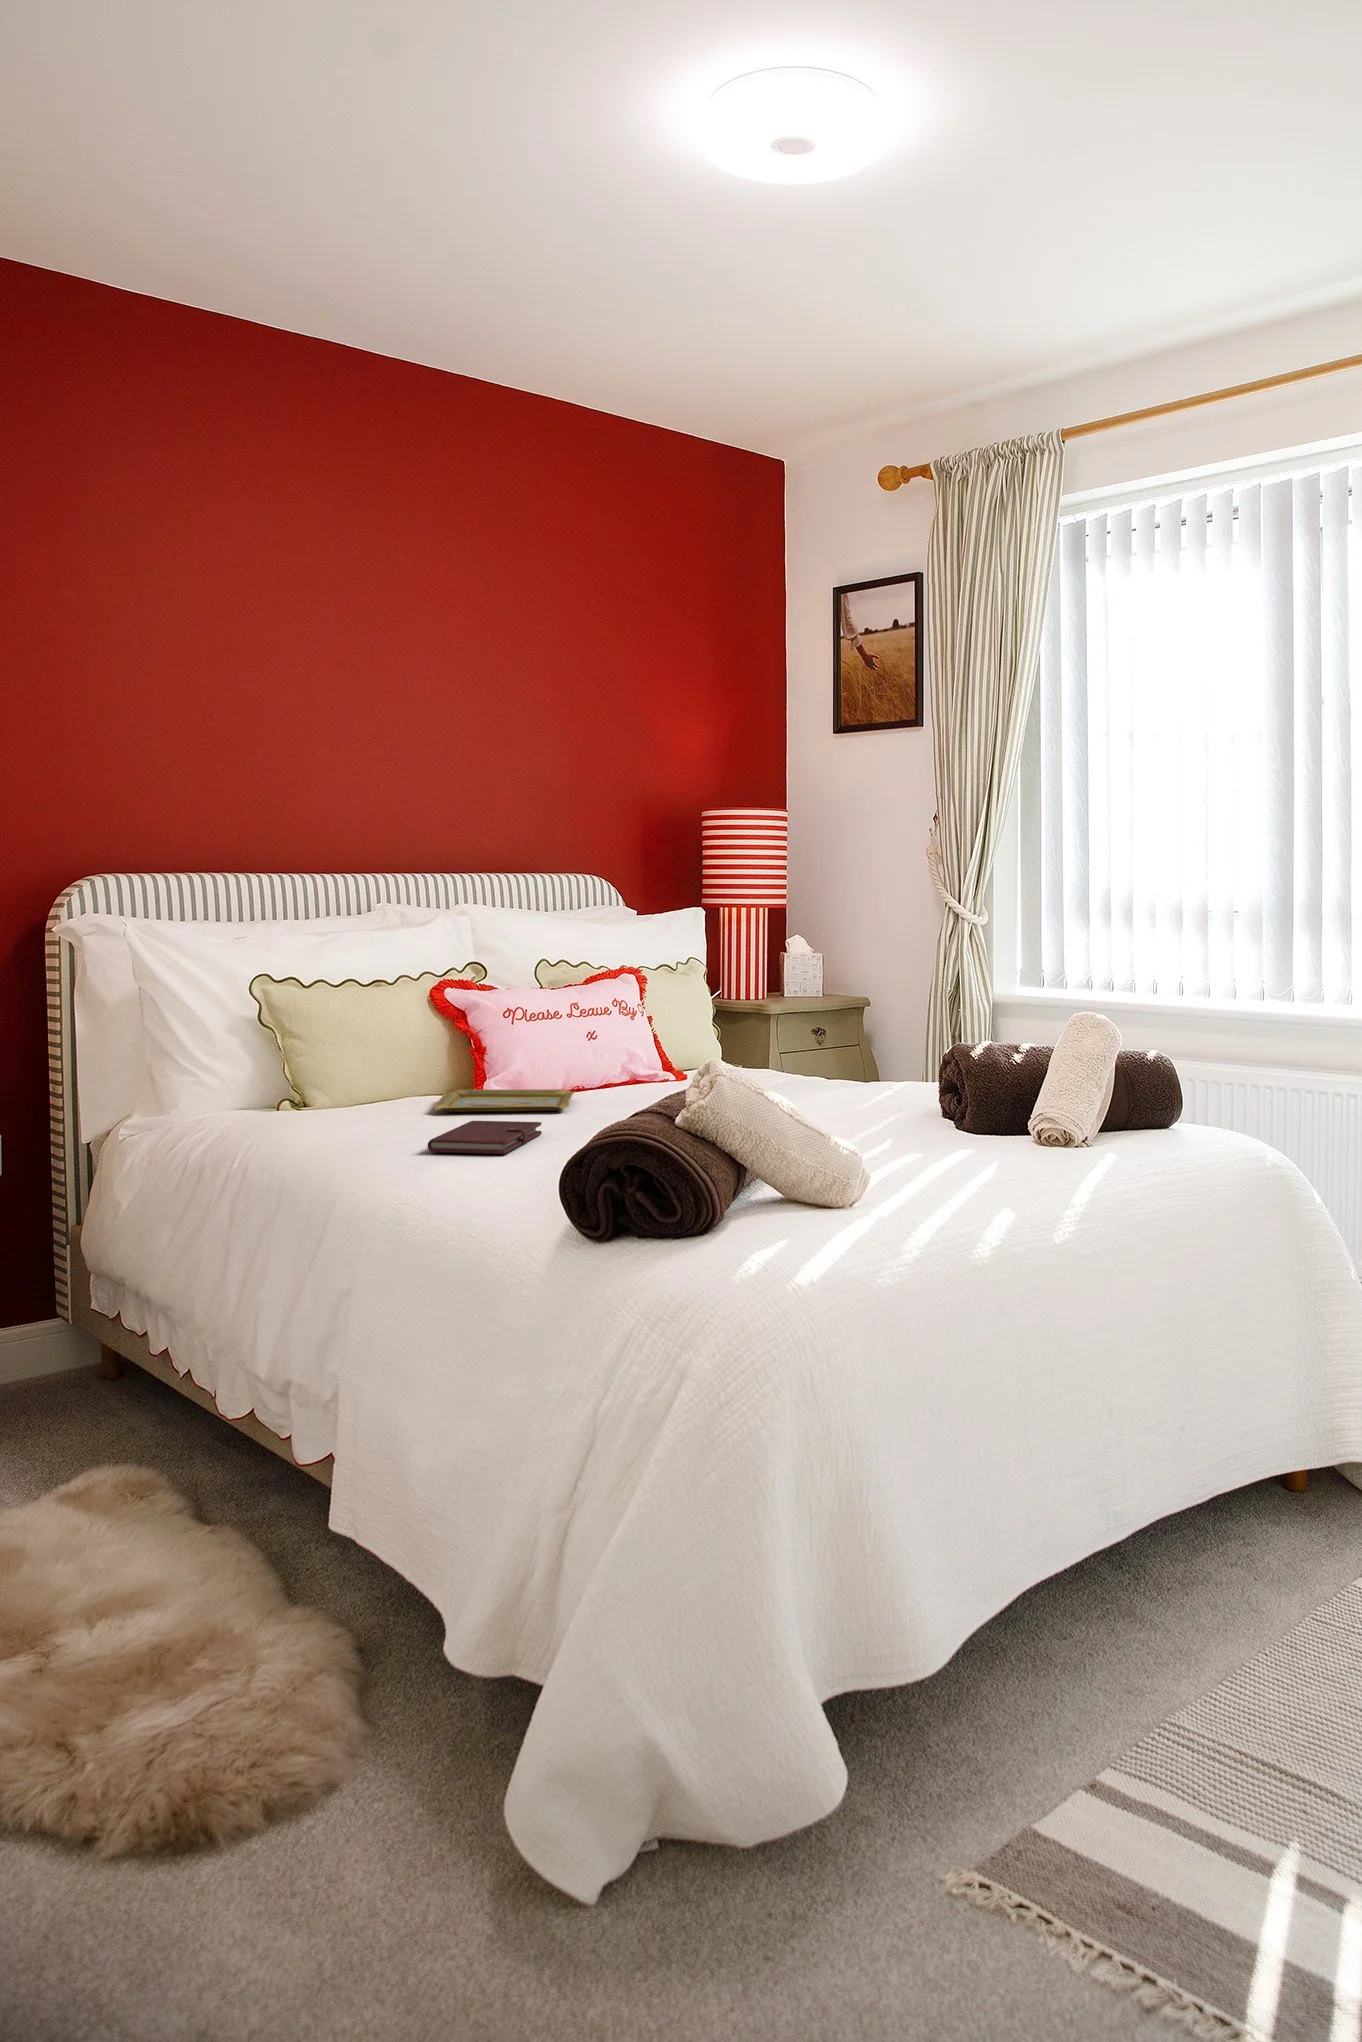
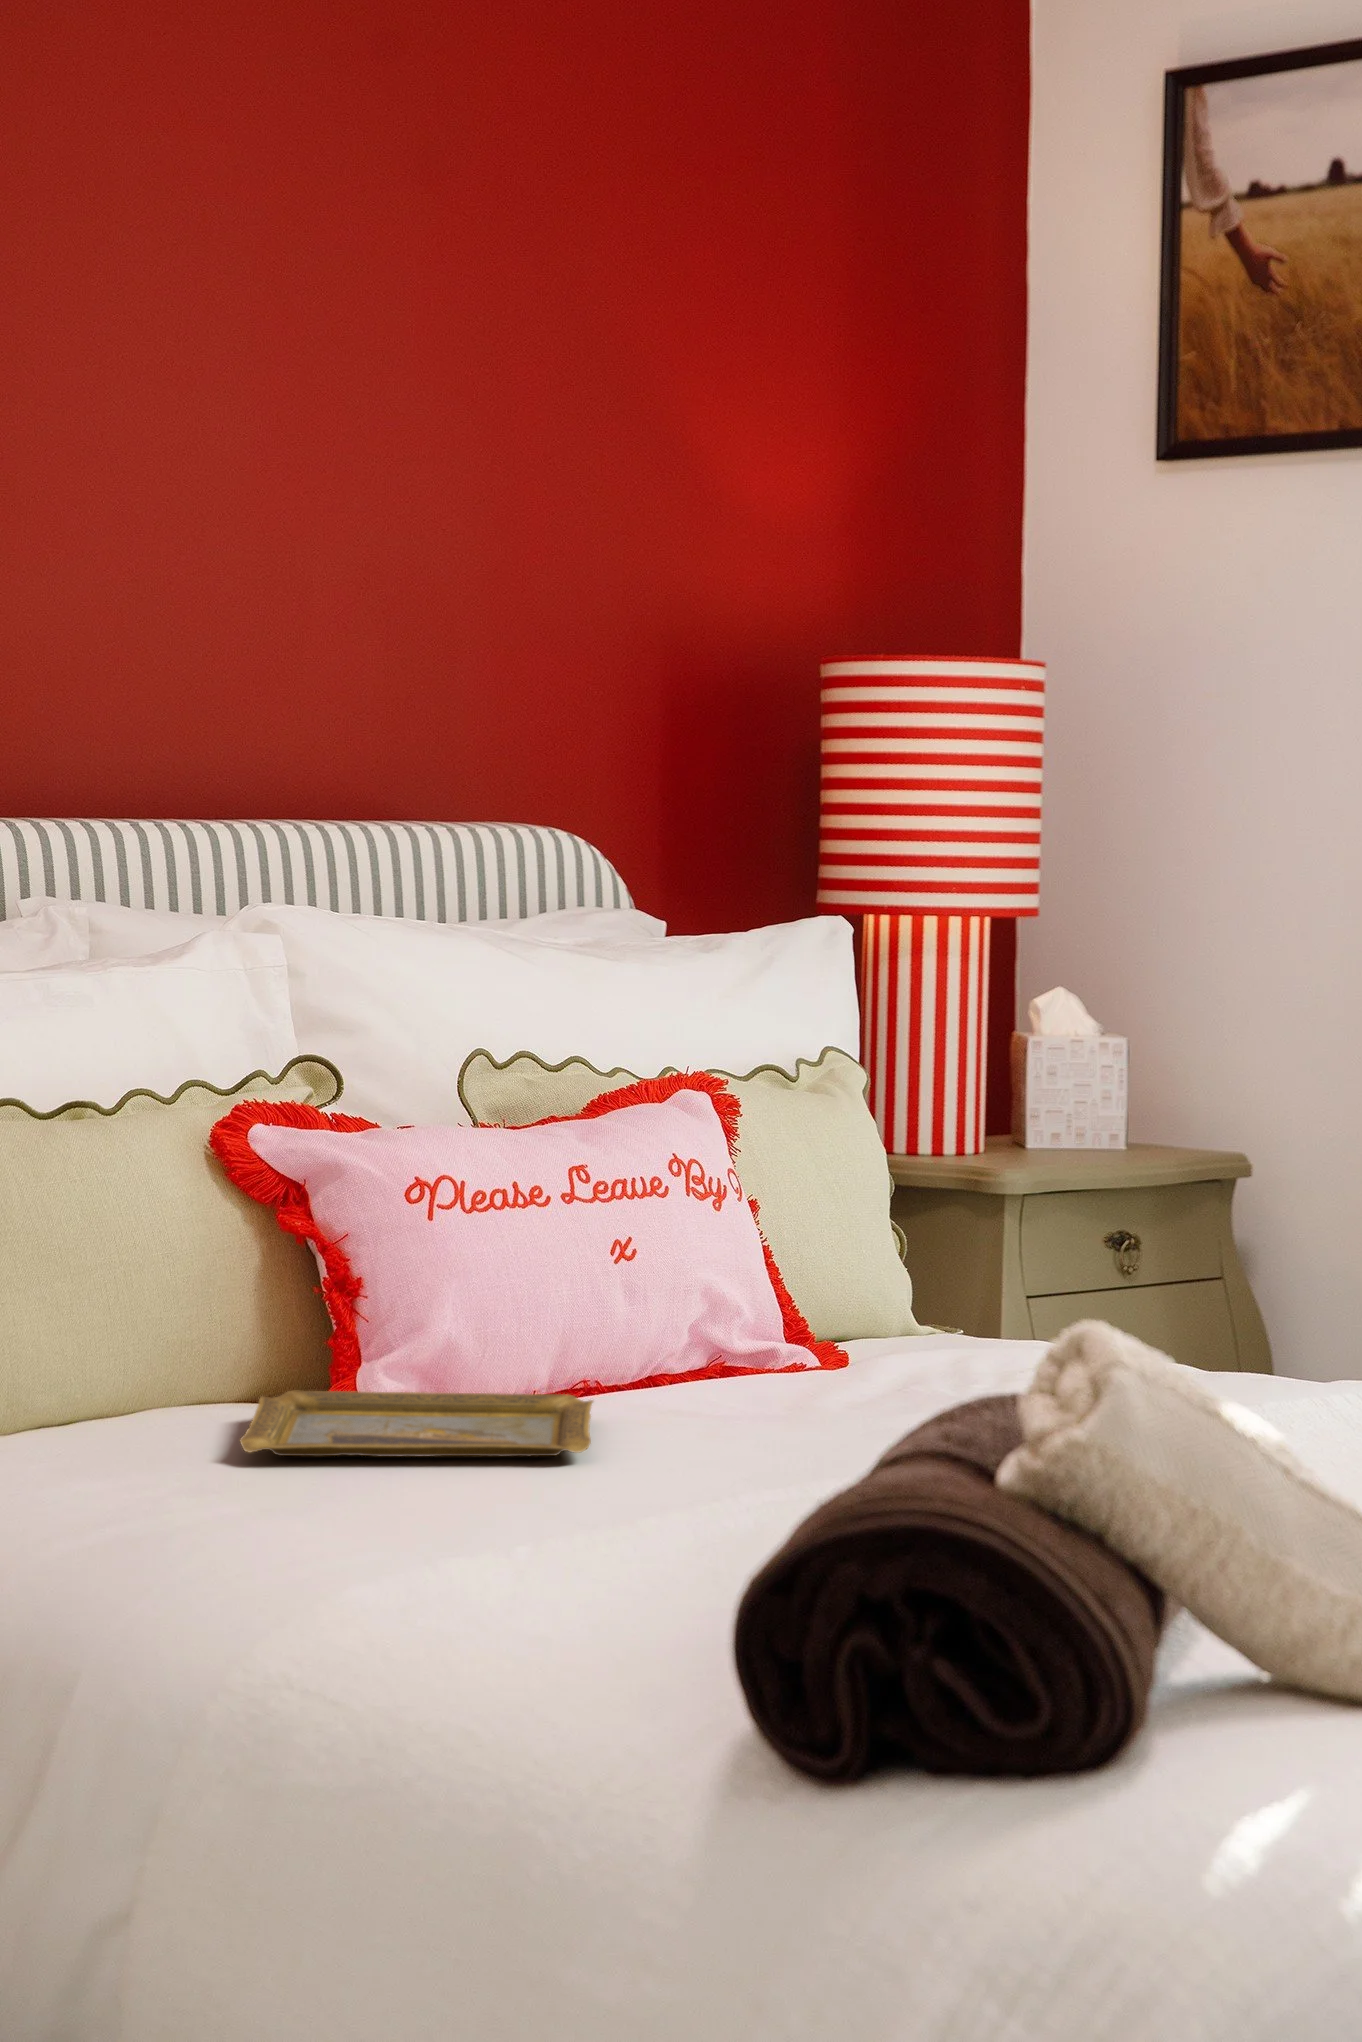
notebook: present [428,1121,542,1154] -> none [258,1494,544,1602]

